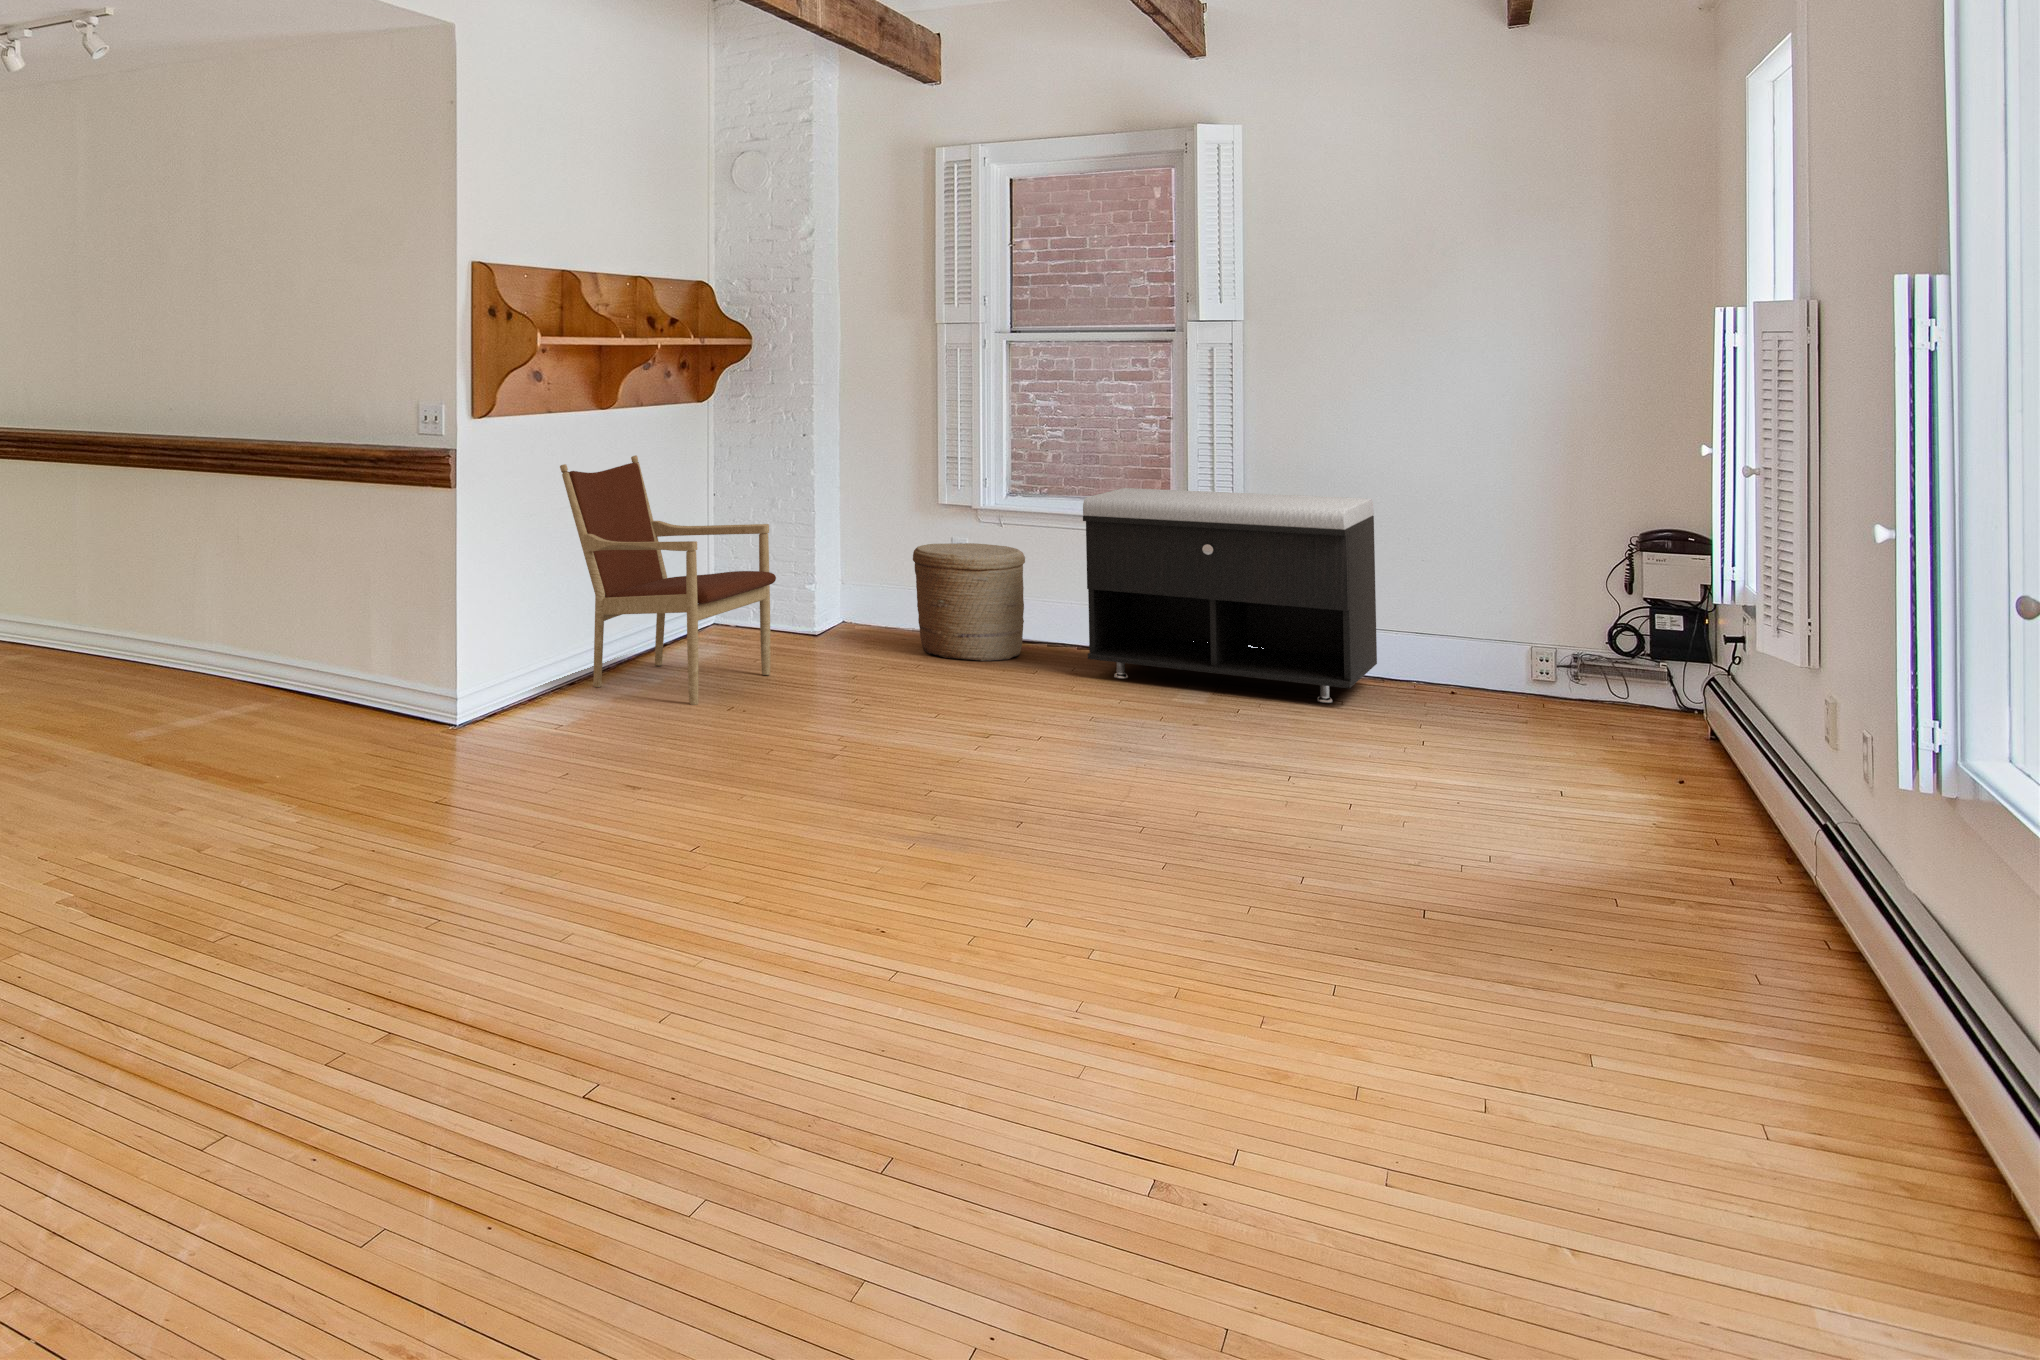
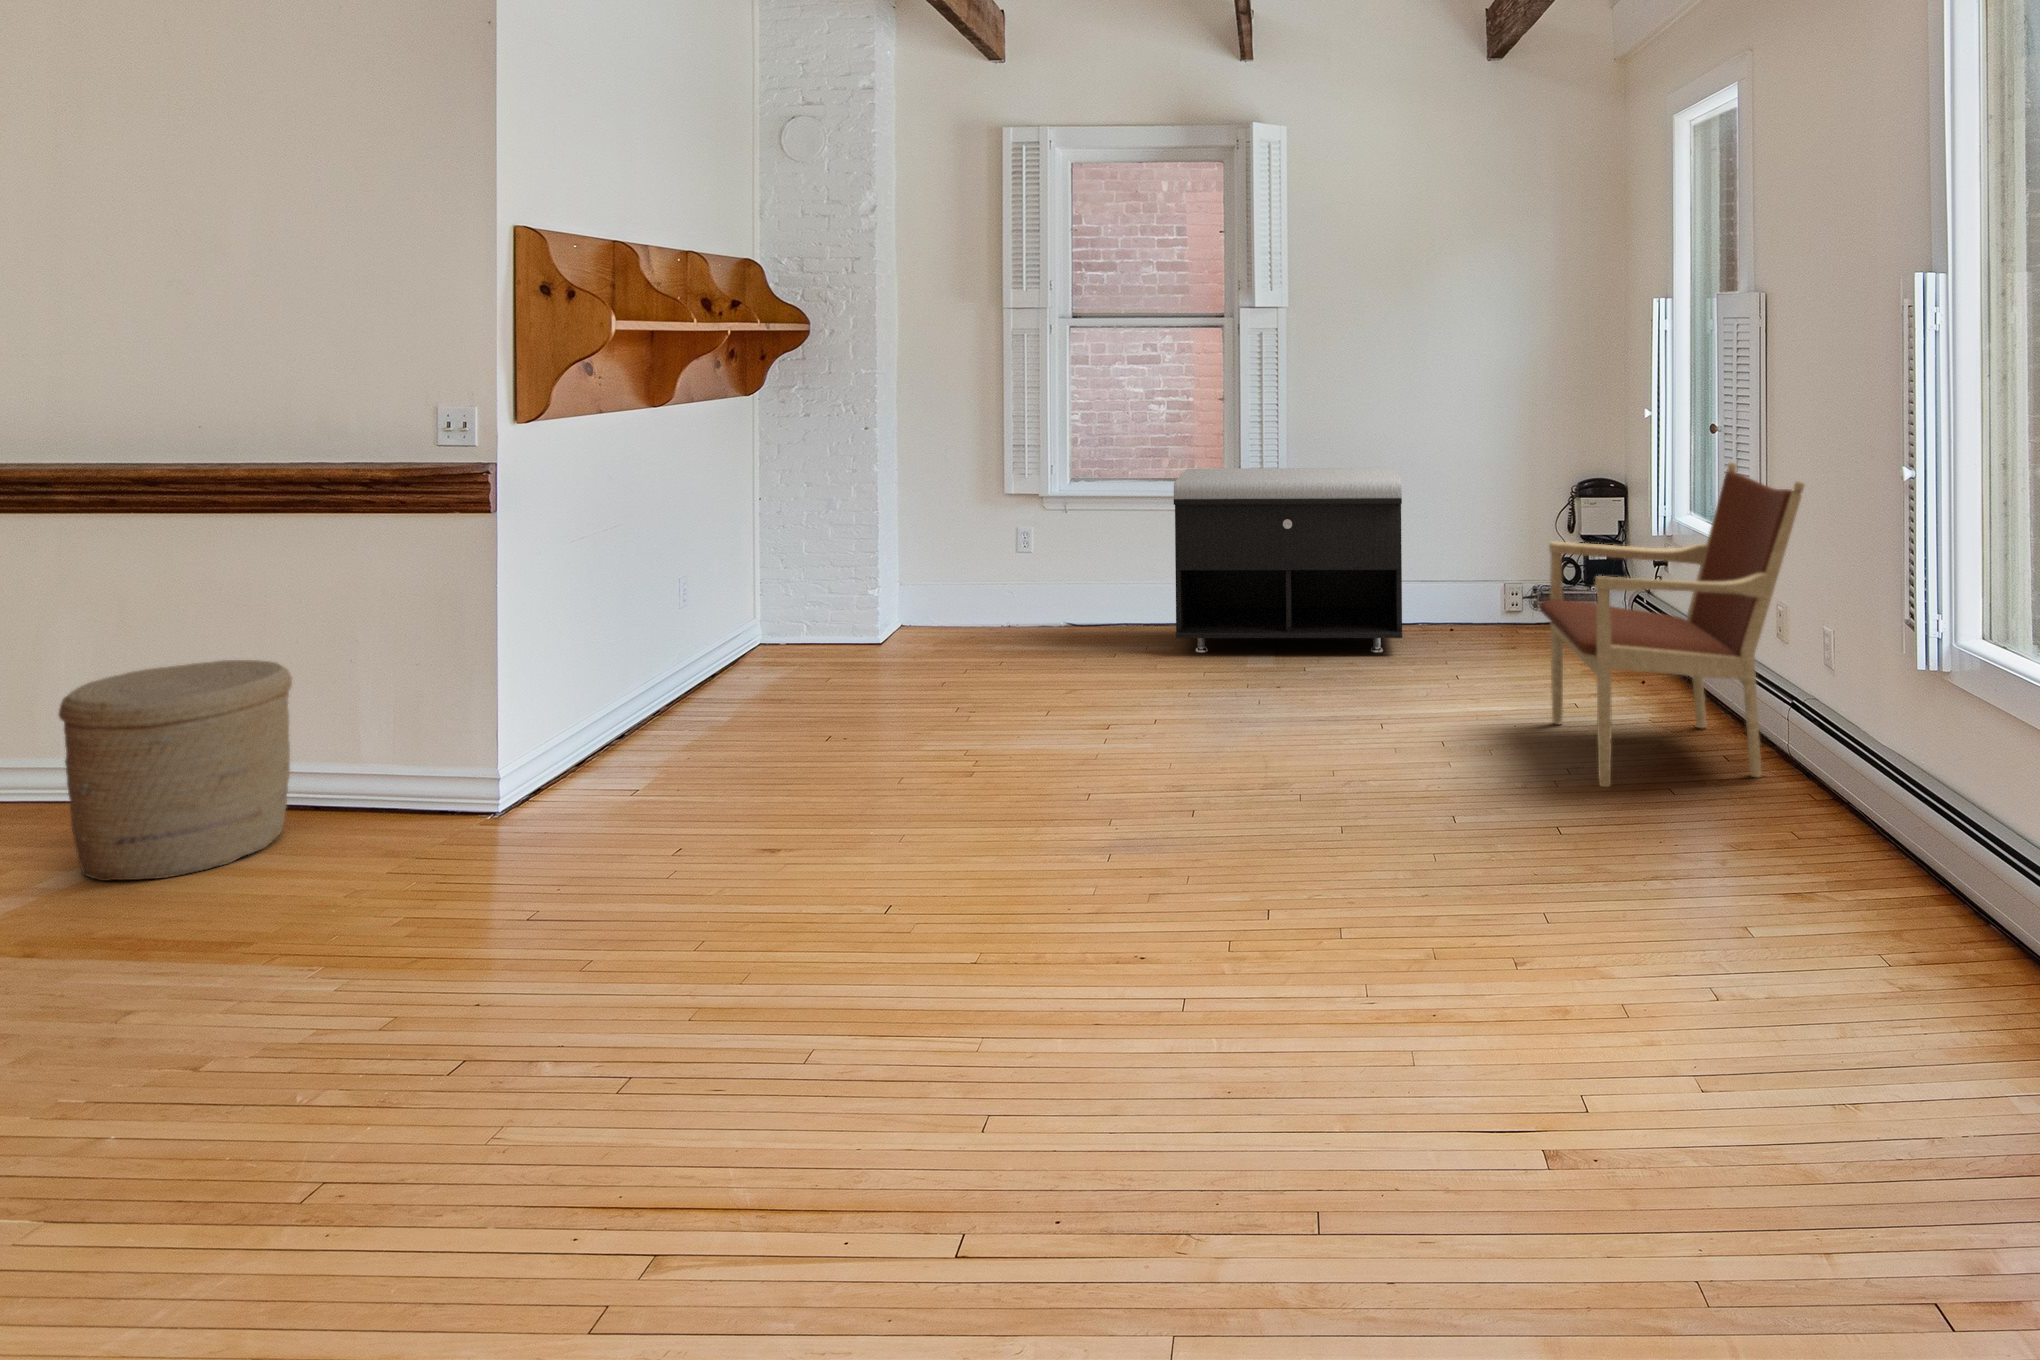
armchair: present [560,455,776,705] -> present [1539,462,1804,787]
woven basket: present [913,543,1025,661] -> present [59,660,292,881]

